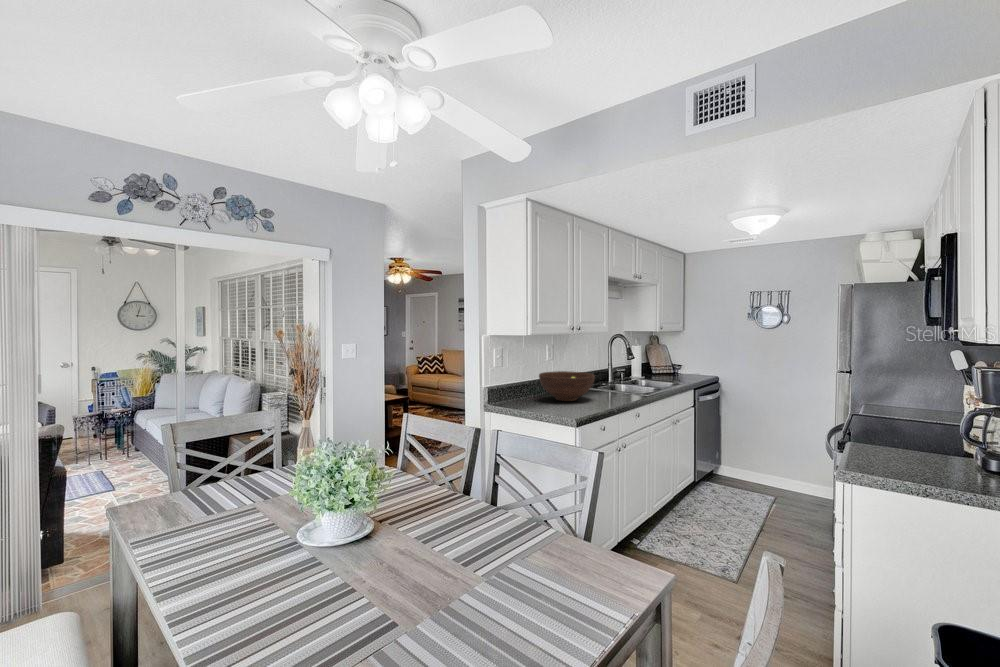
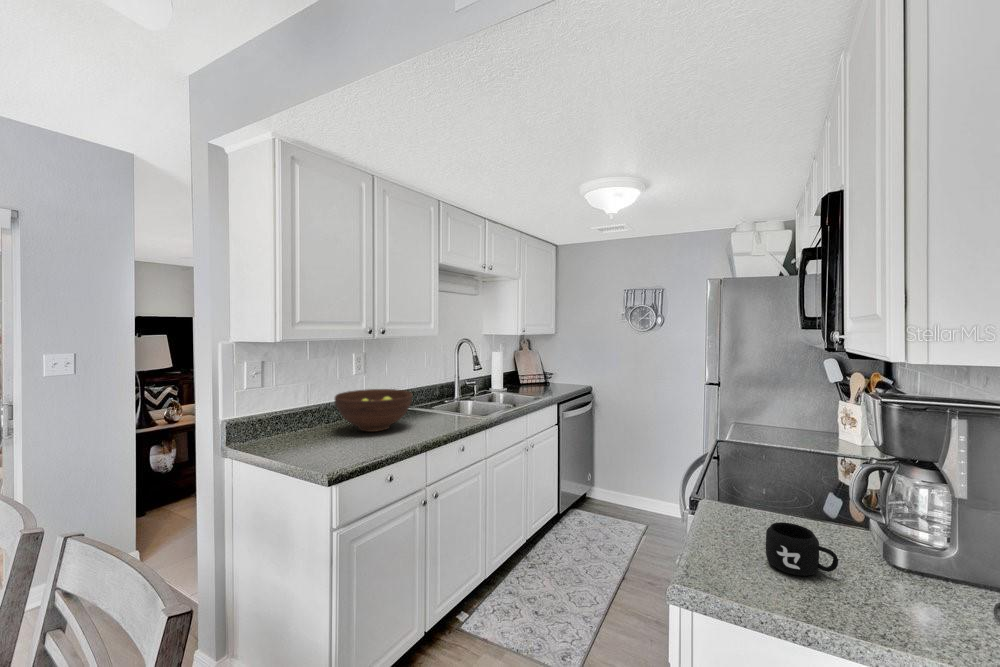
mug: none [898,446,949,474] -> present [766,522,838,576]

